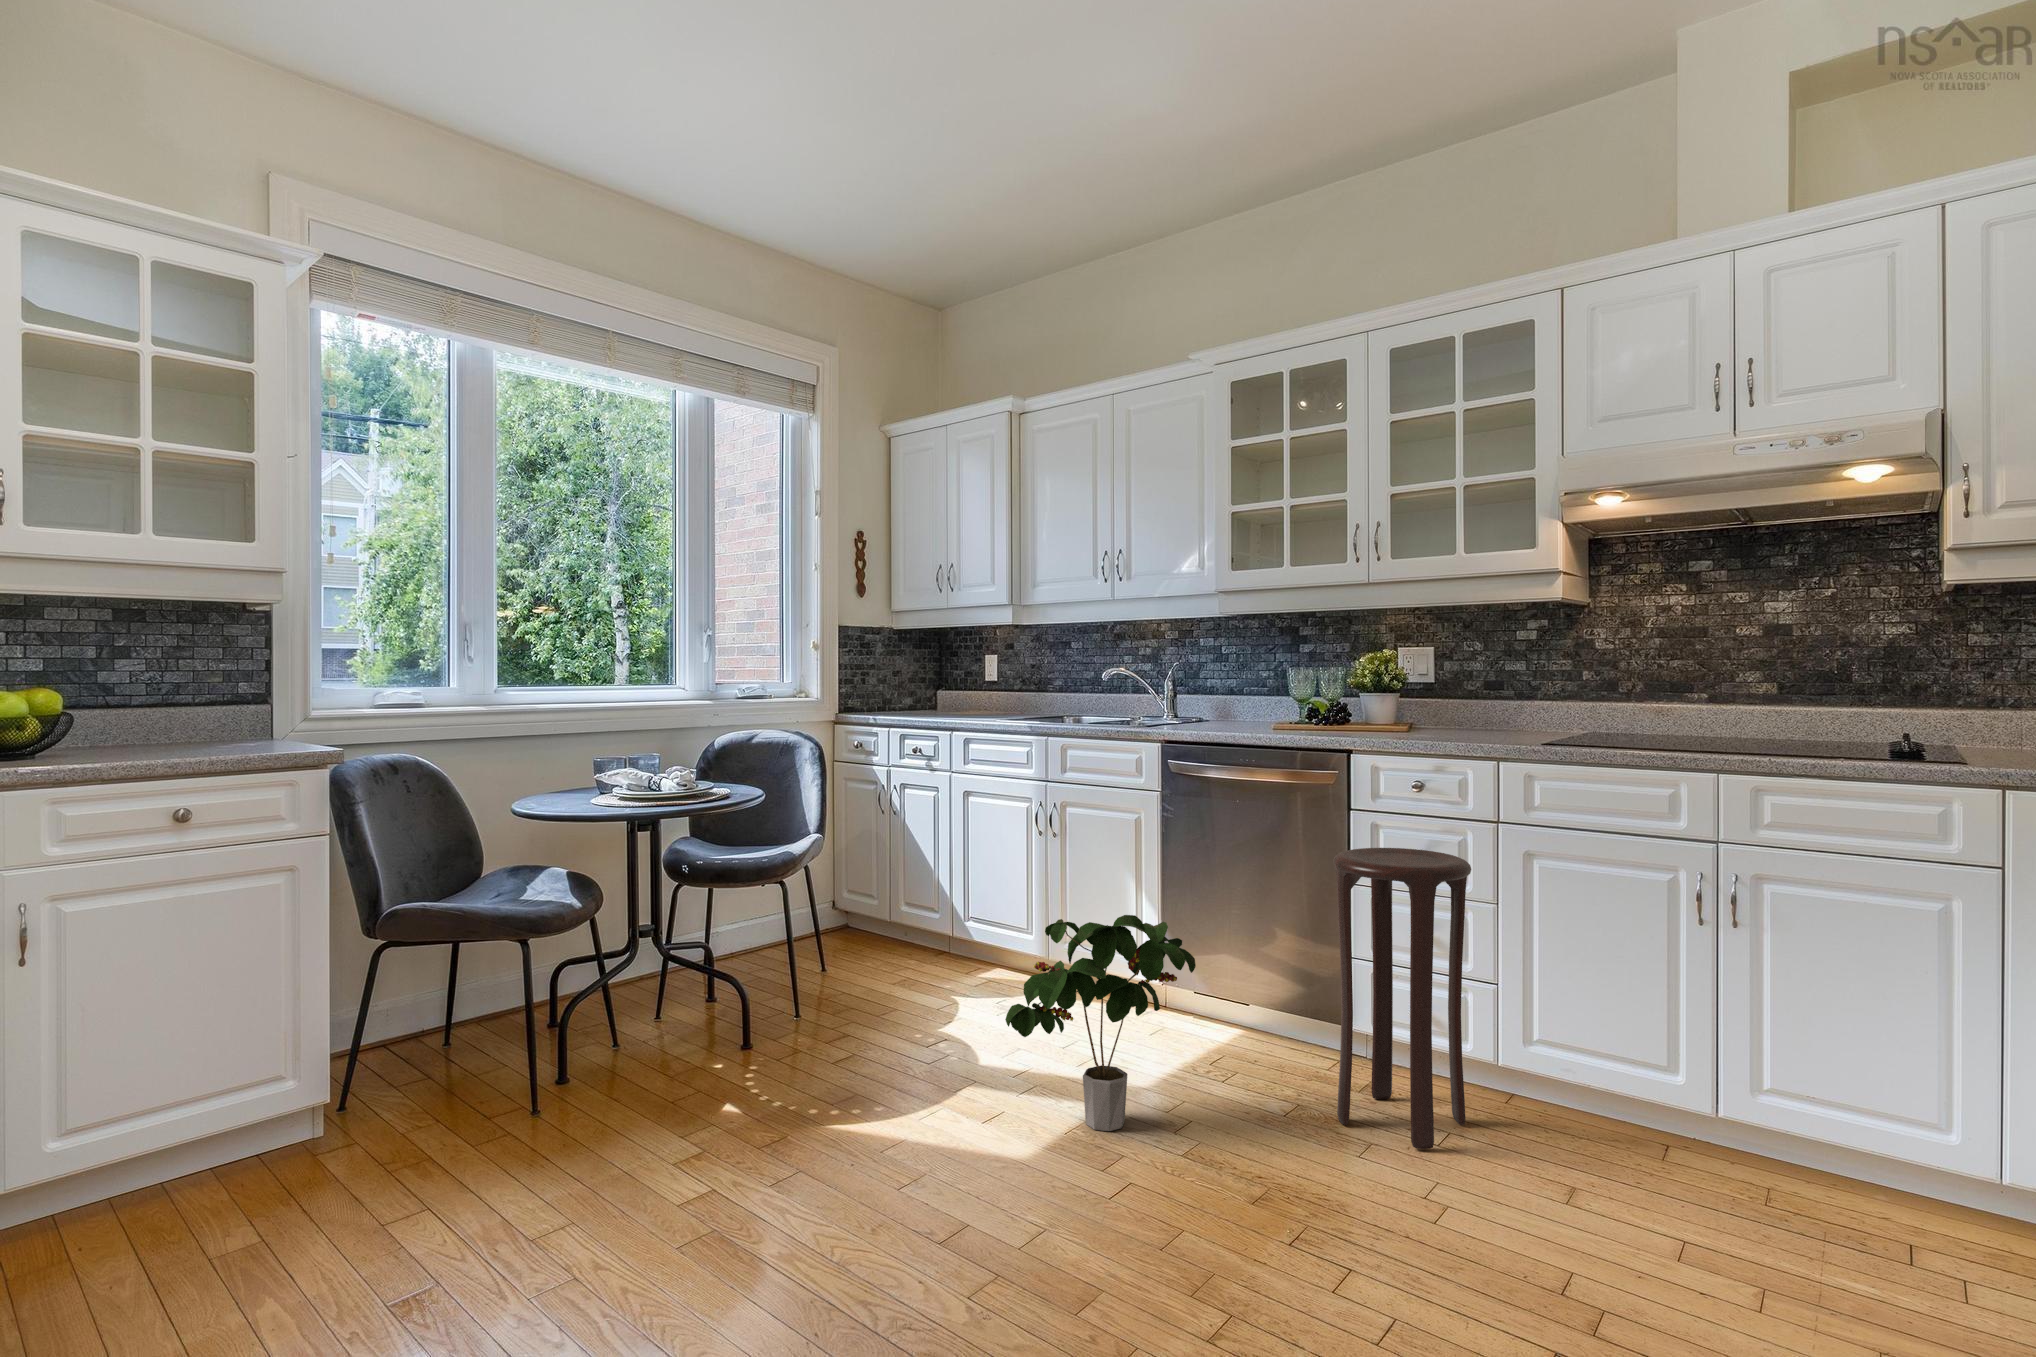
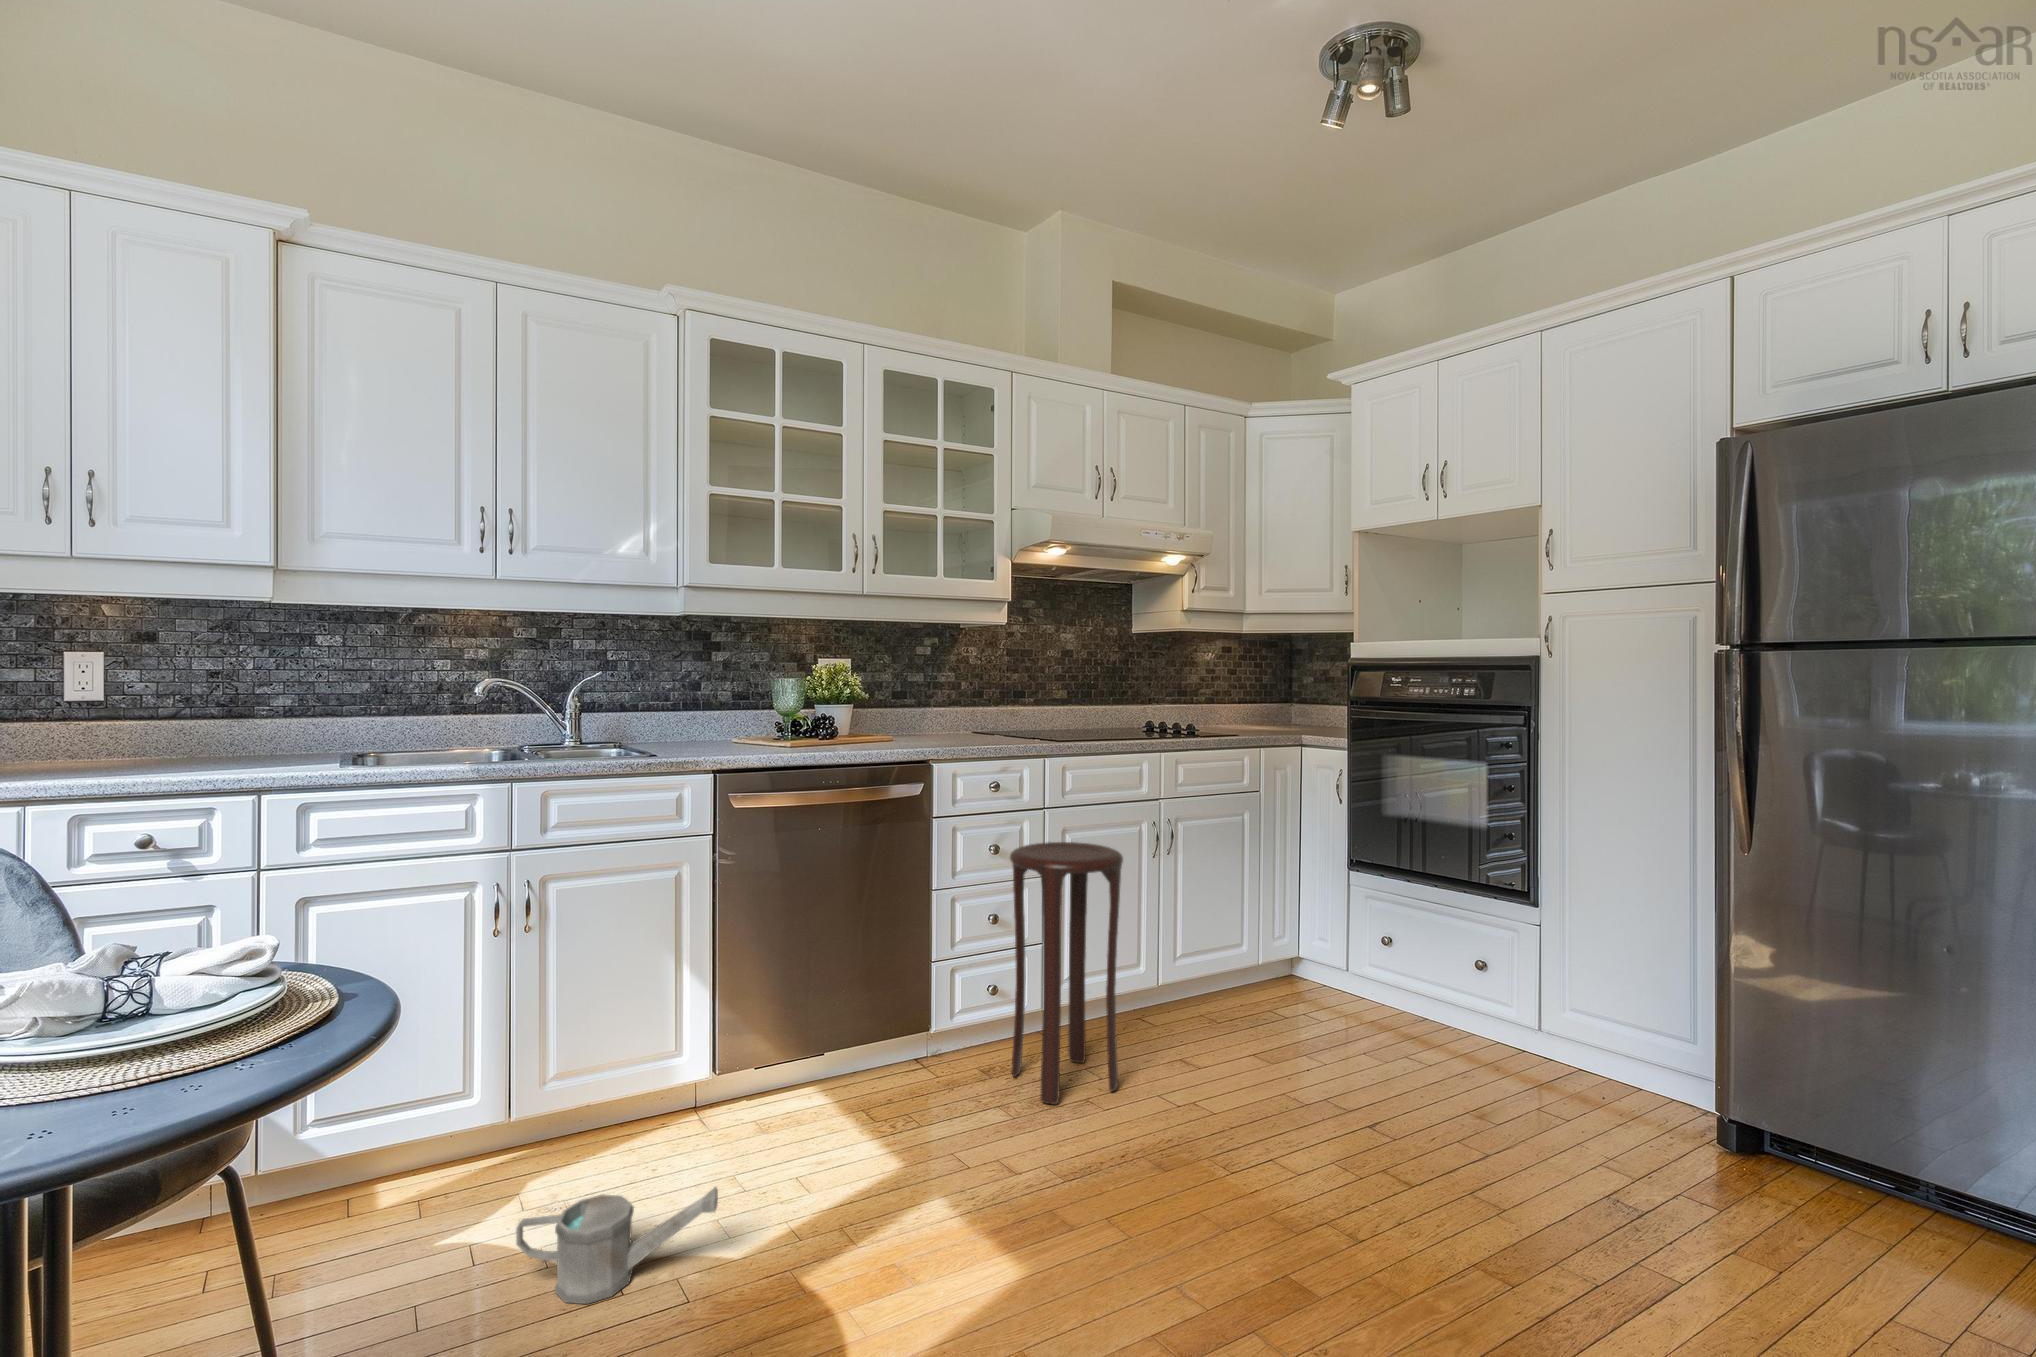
potted plant: present [1005,915,1196,1131] -> none [911,971,1011,1237]
watering can: none [932,983,996,1044] -> present [516,1187,718,1304]

